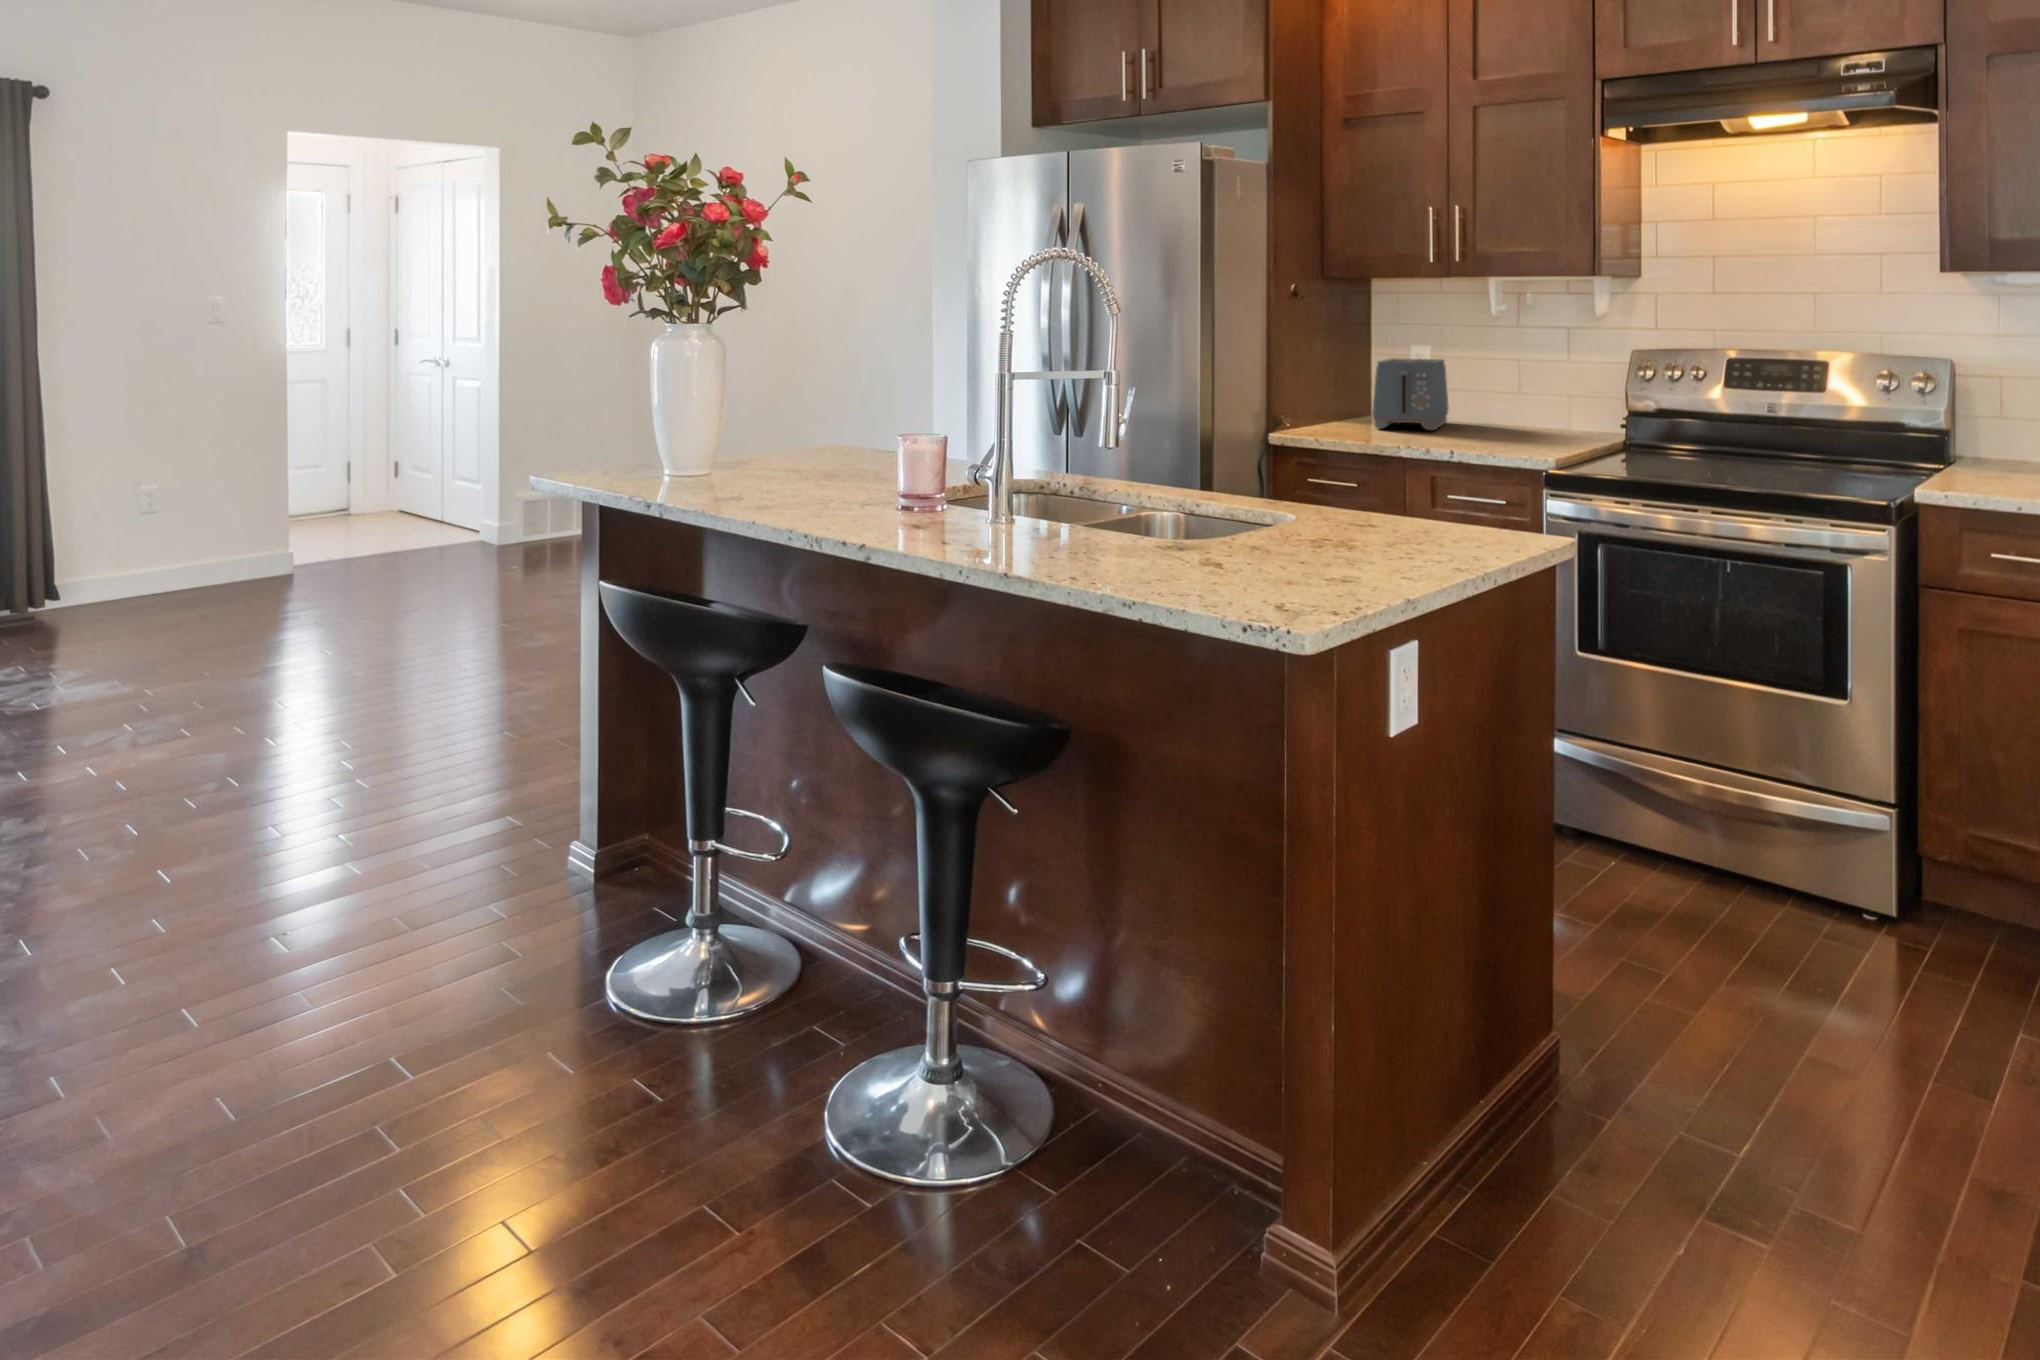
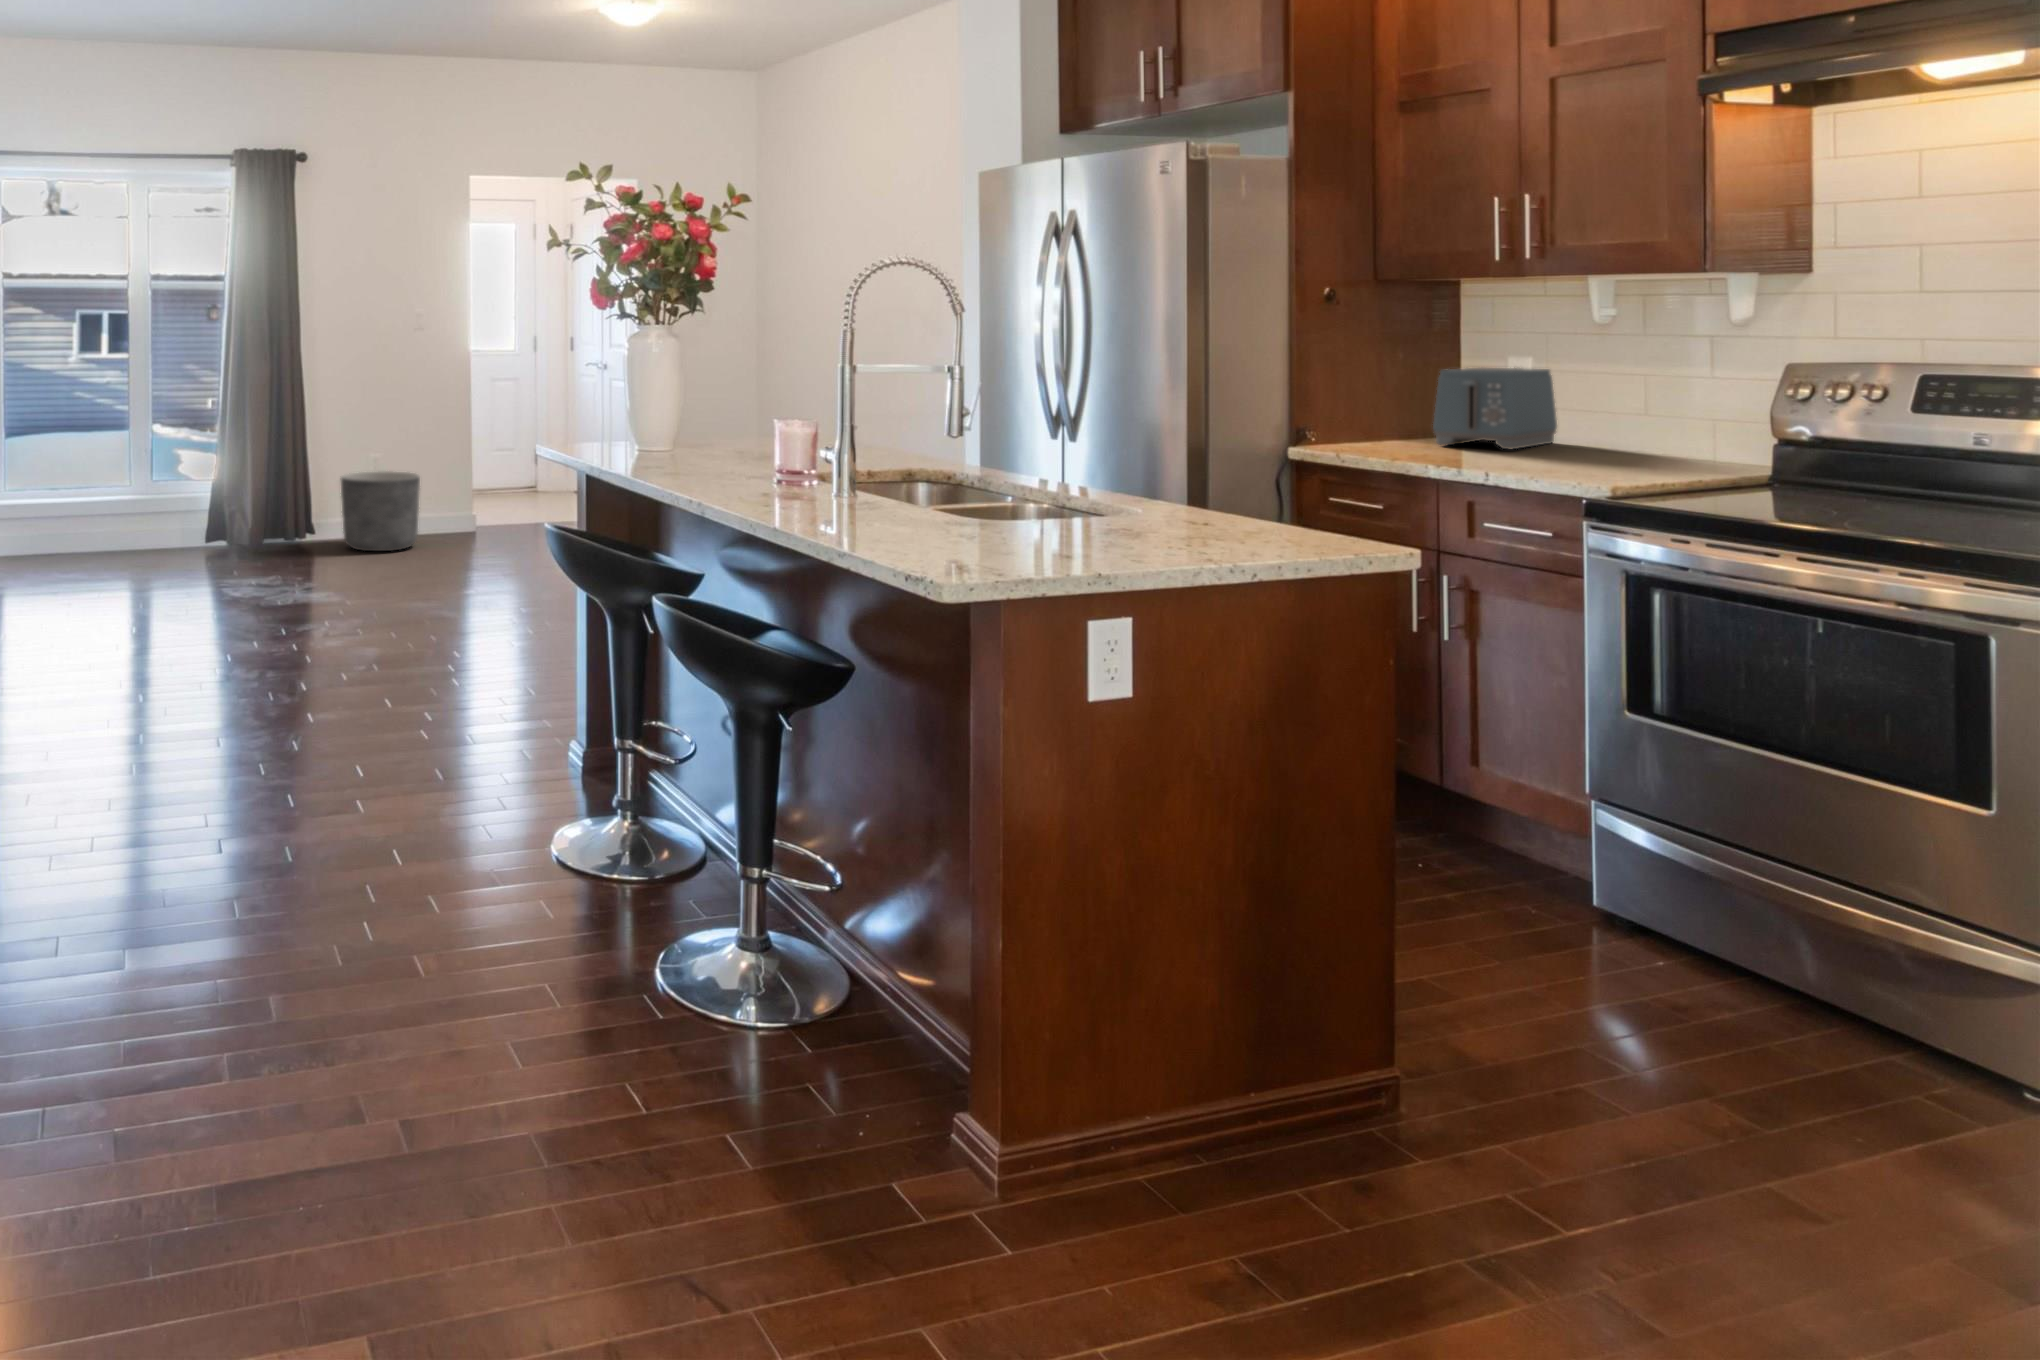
planter: none [101,505,221,611] -> present [341,471,420,551]

